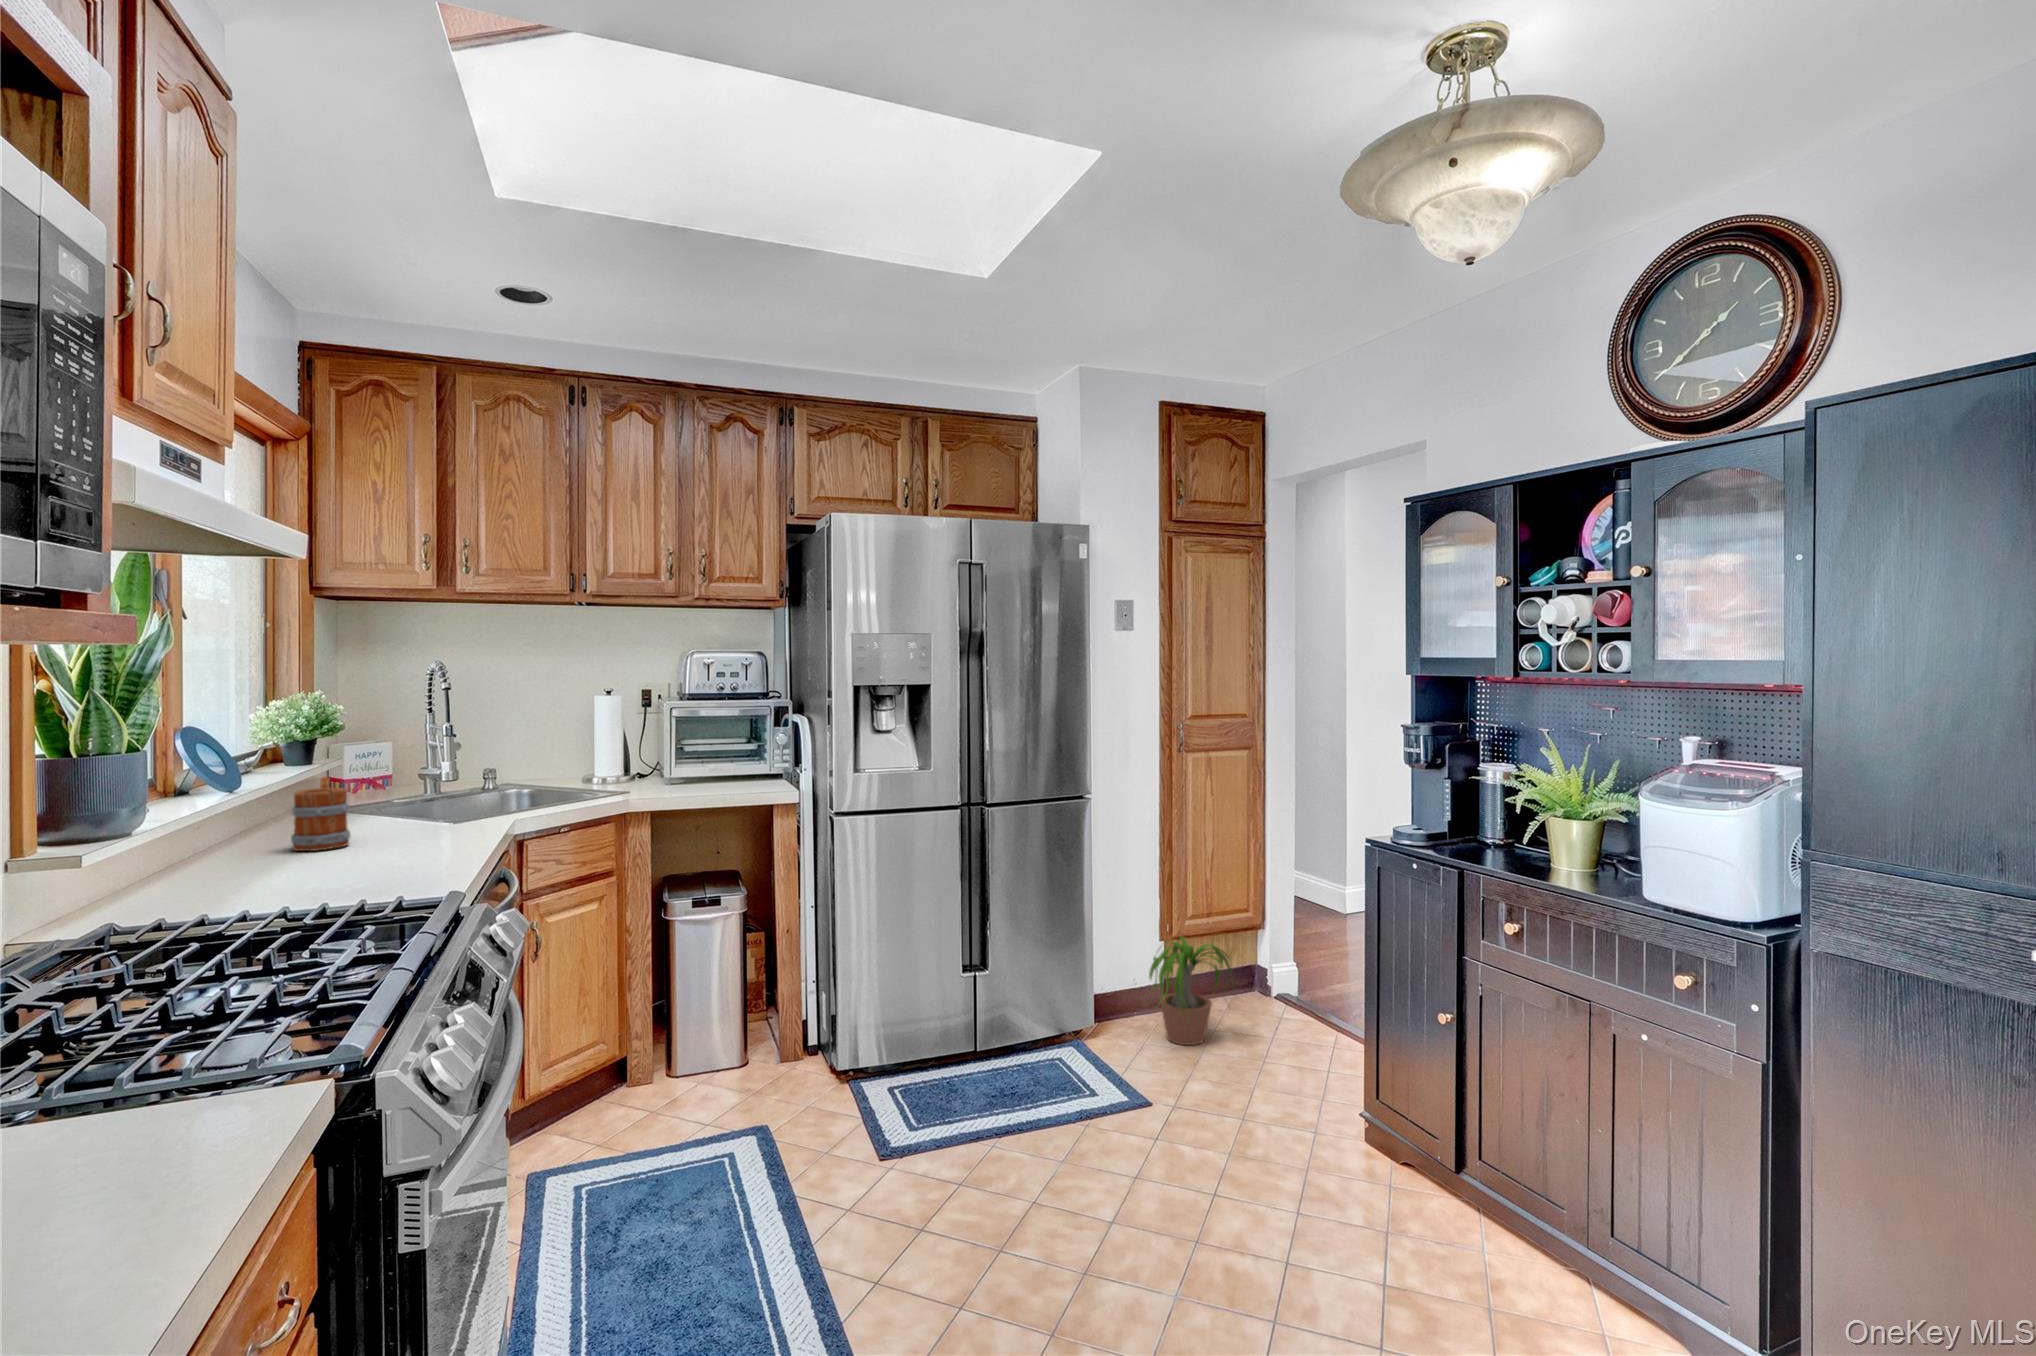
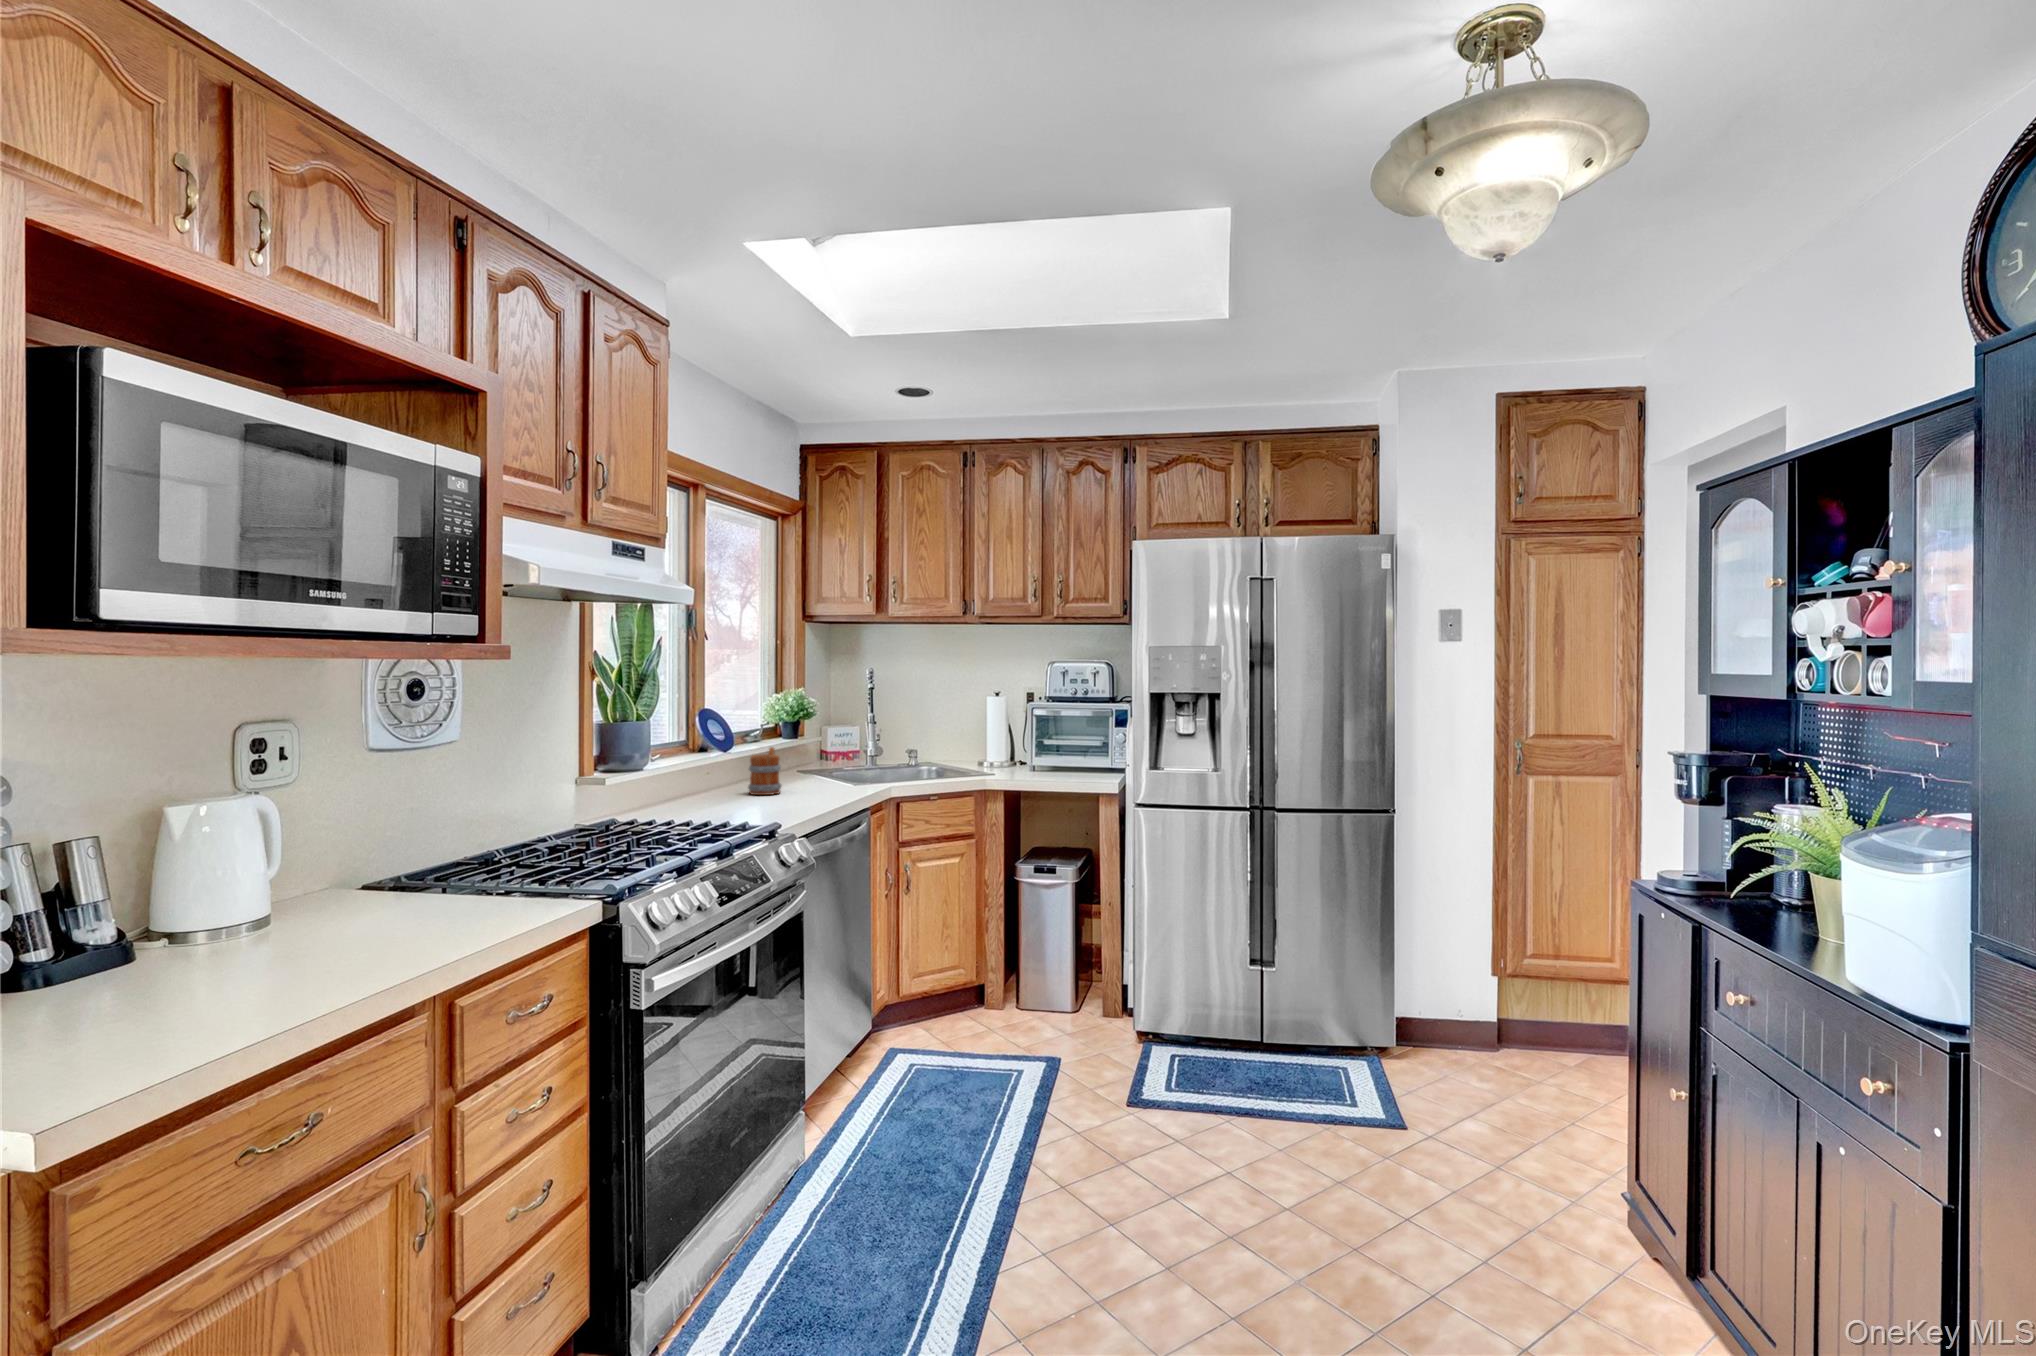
potted plant: present [1149,937,1232,1045] -> none [1440,971,1580,1089]

